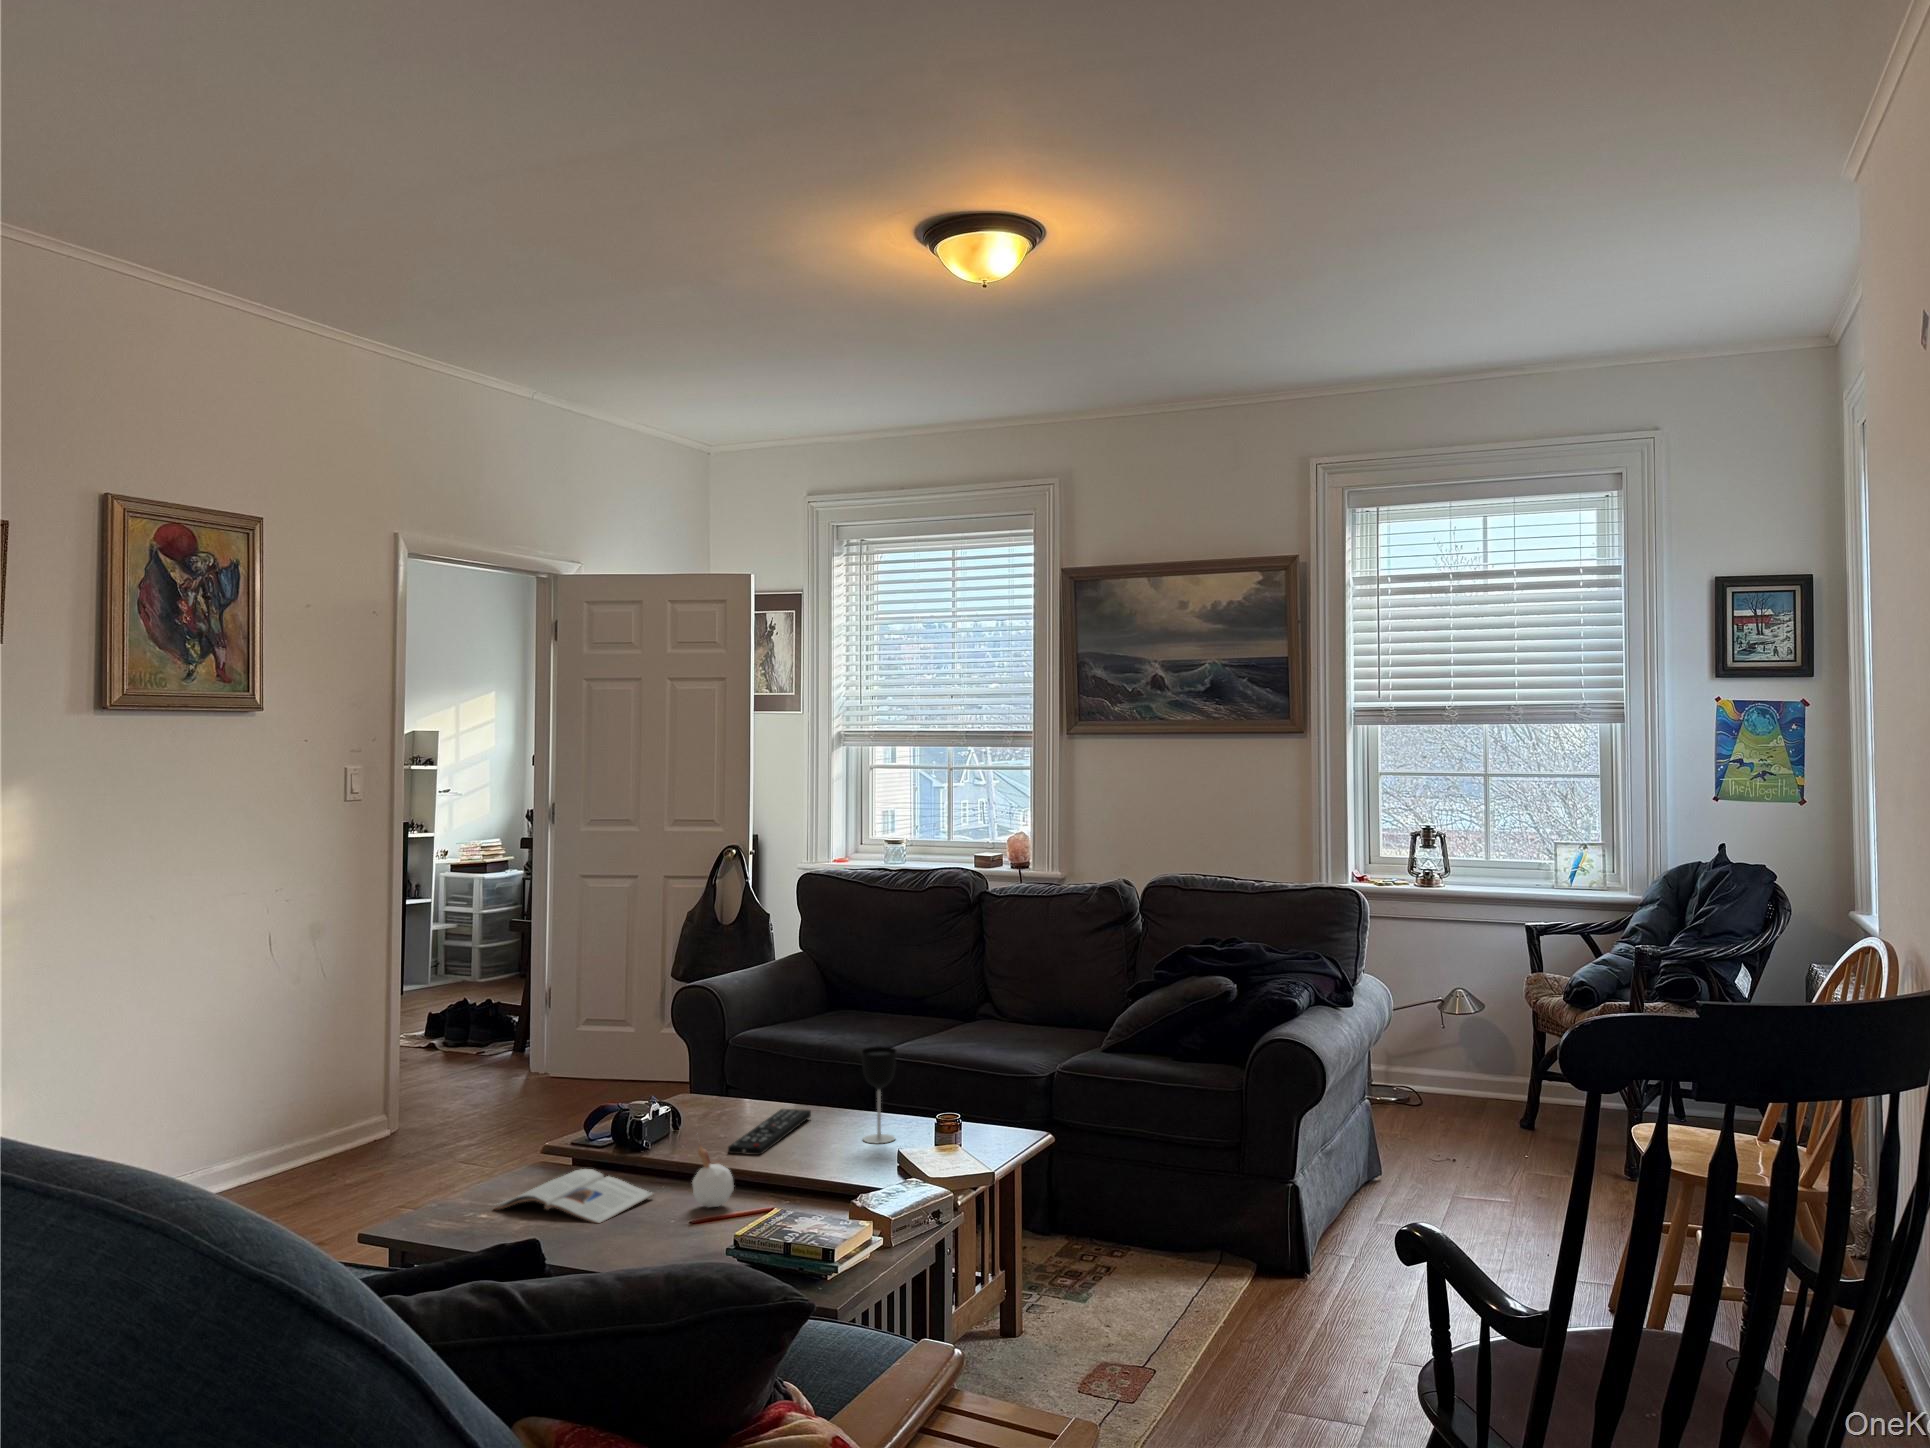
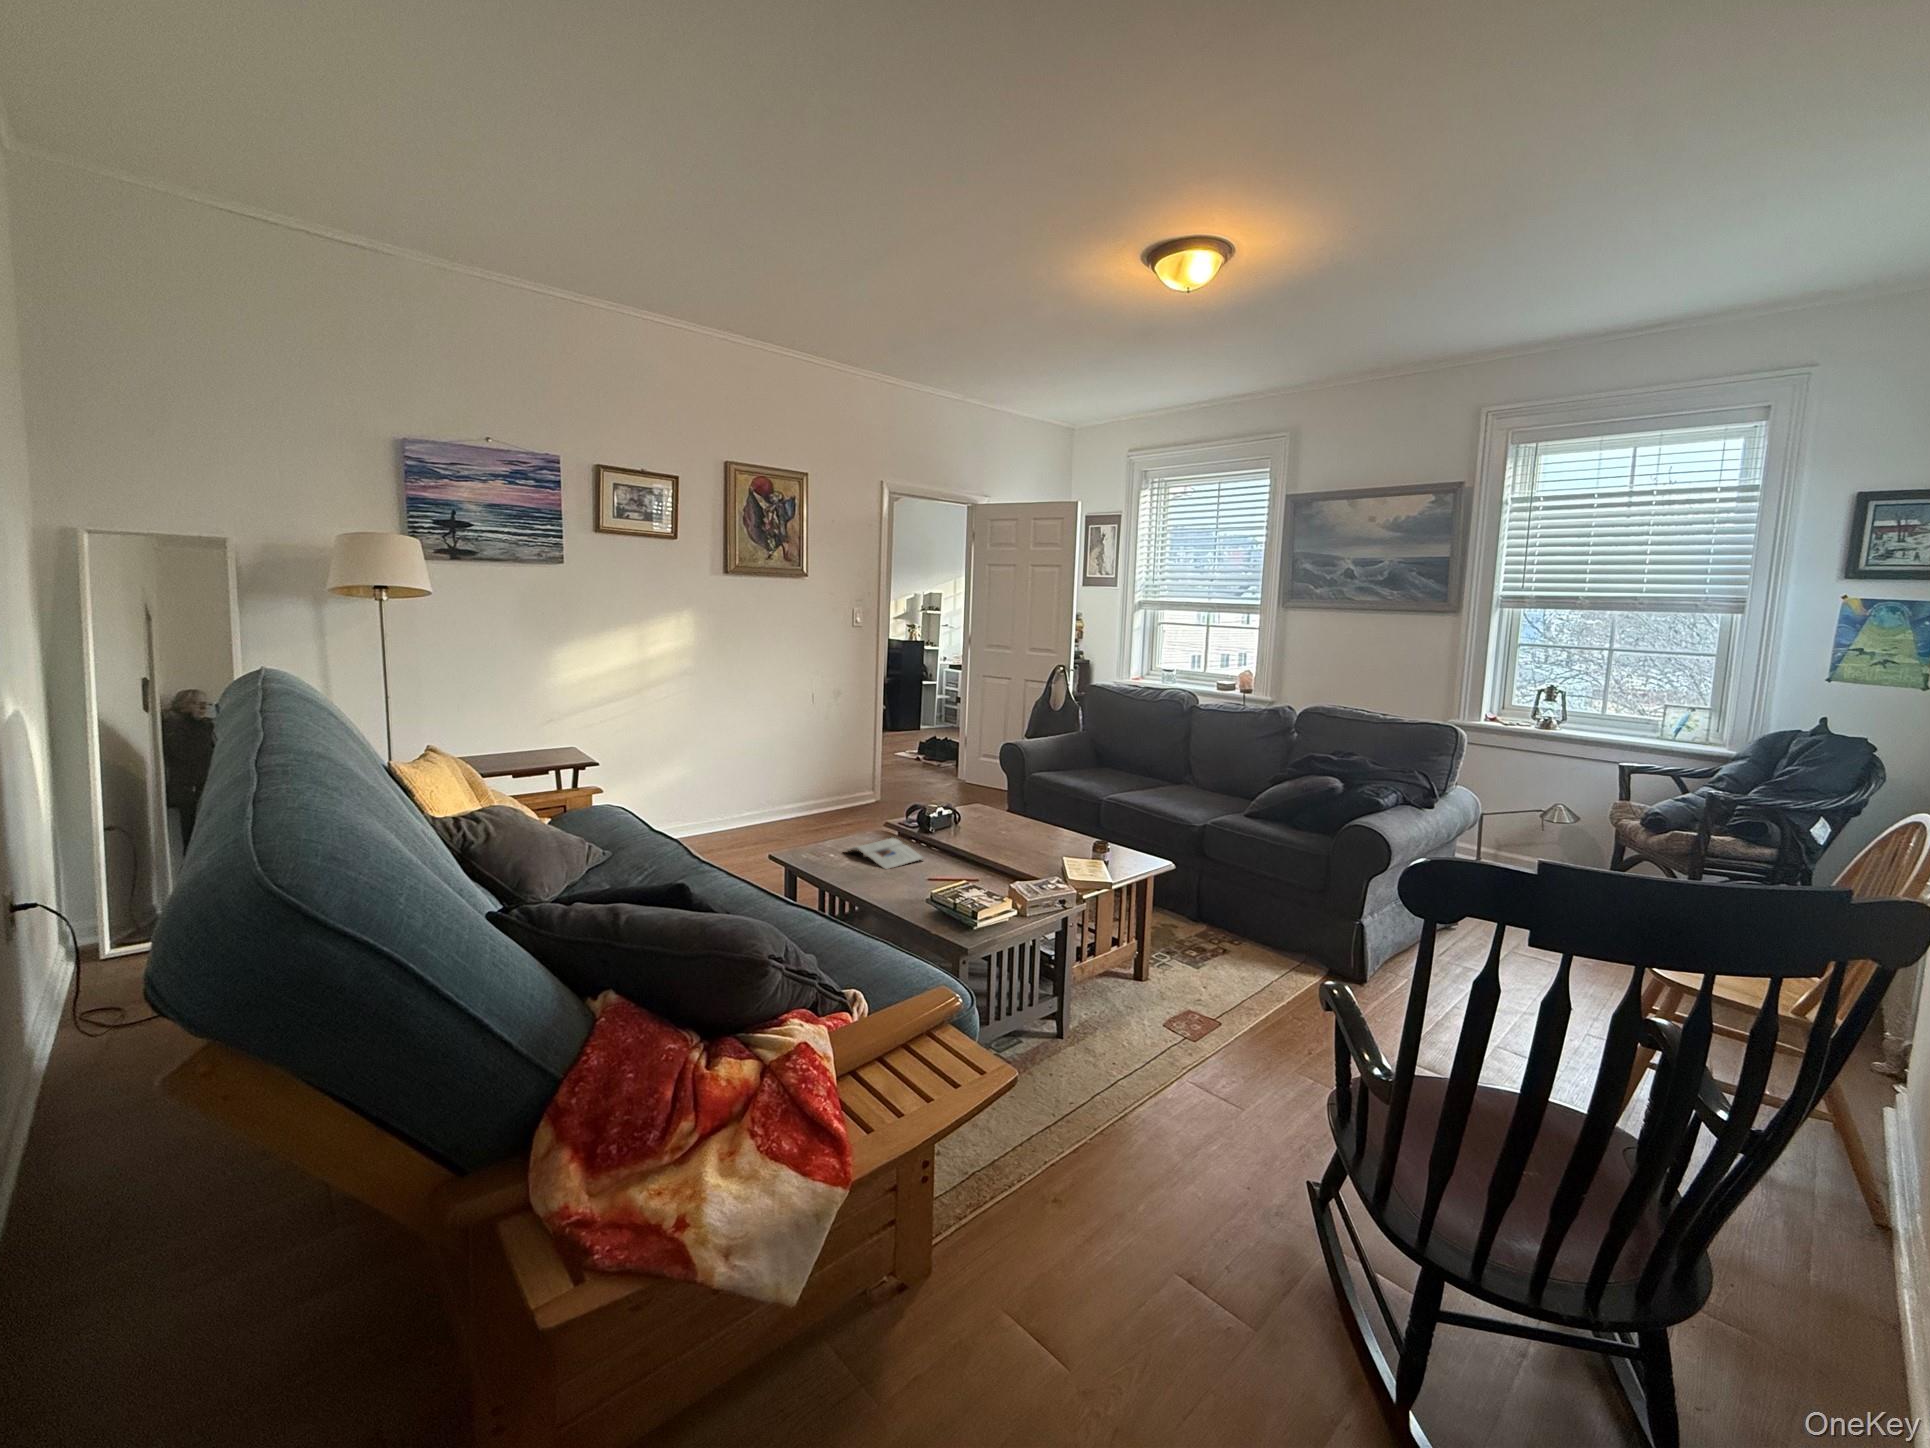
wine glass: present [862,1047,897,1143] -> none [1057,793,1080,851]
remote control: present [728,1109,811,1155] -> none [978,821,1038,846]
candle: present [692,1142,734,1207] -> none [940,829,963,871]

